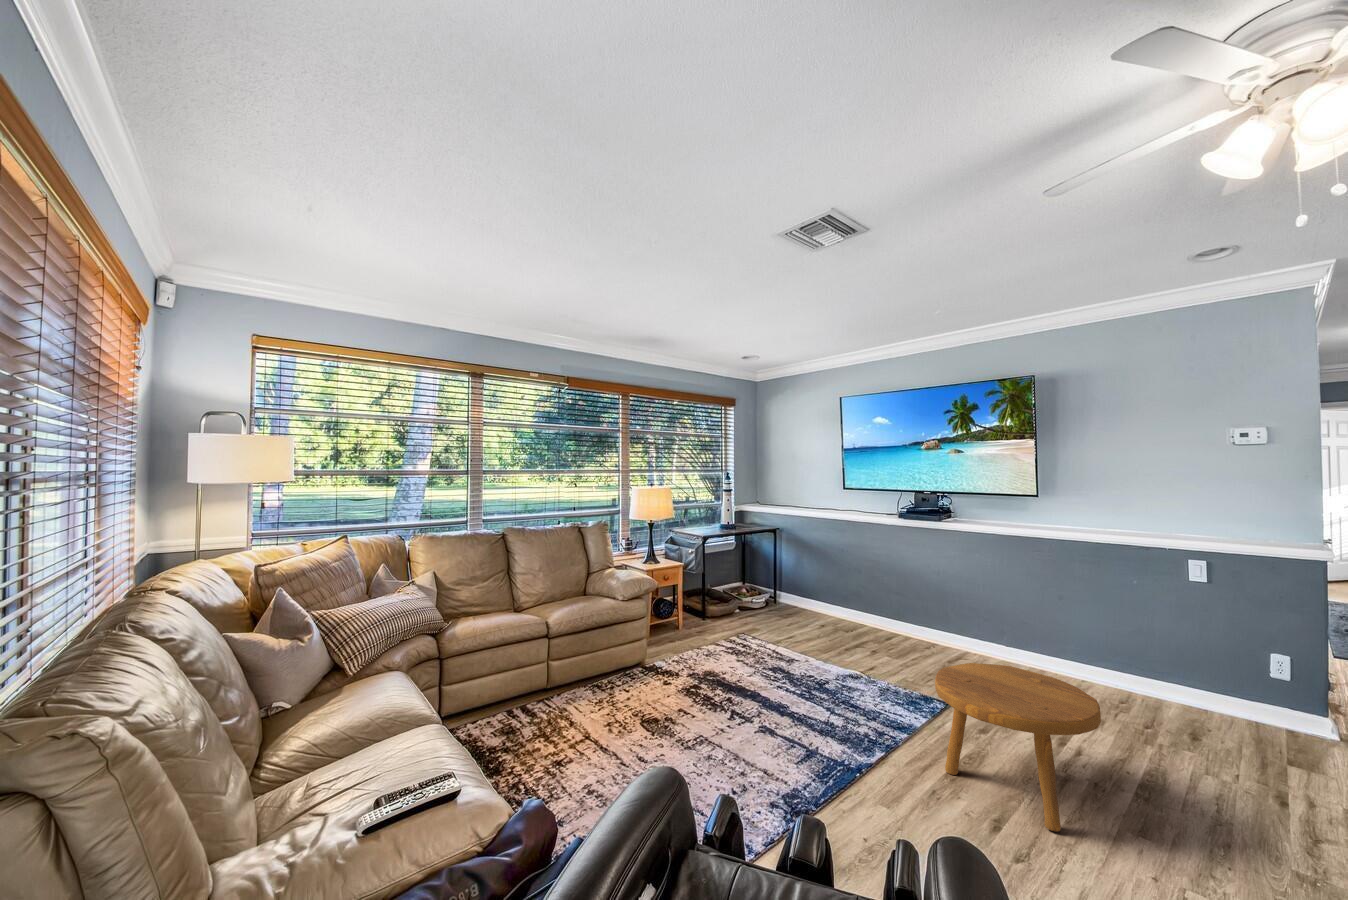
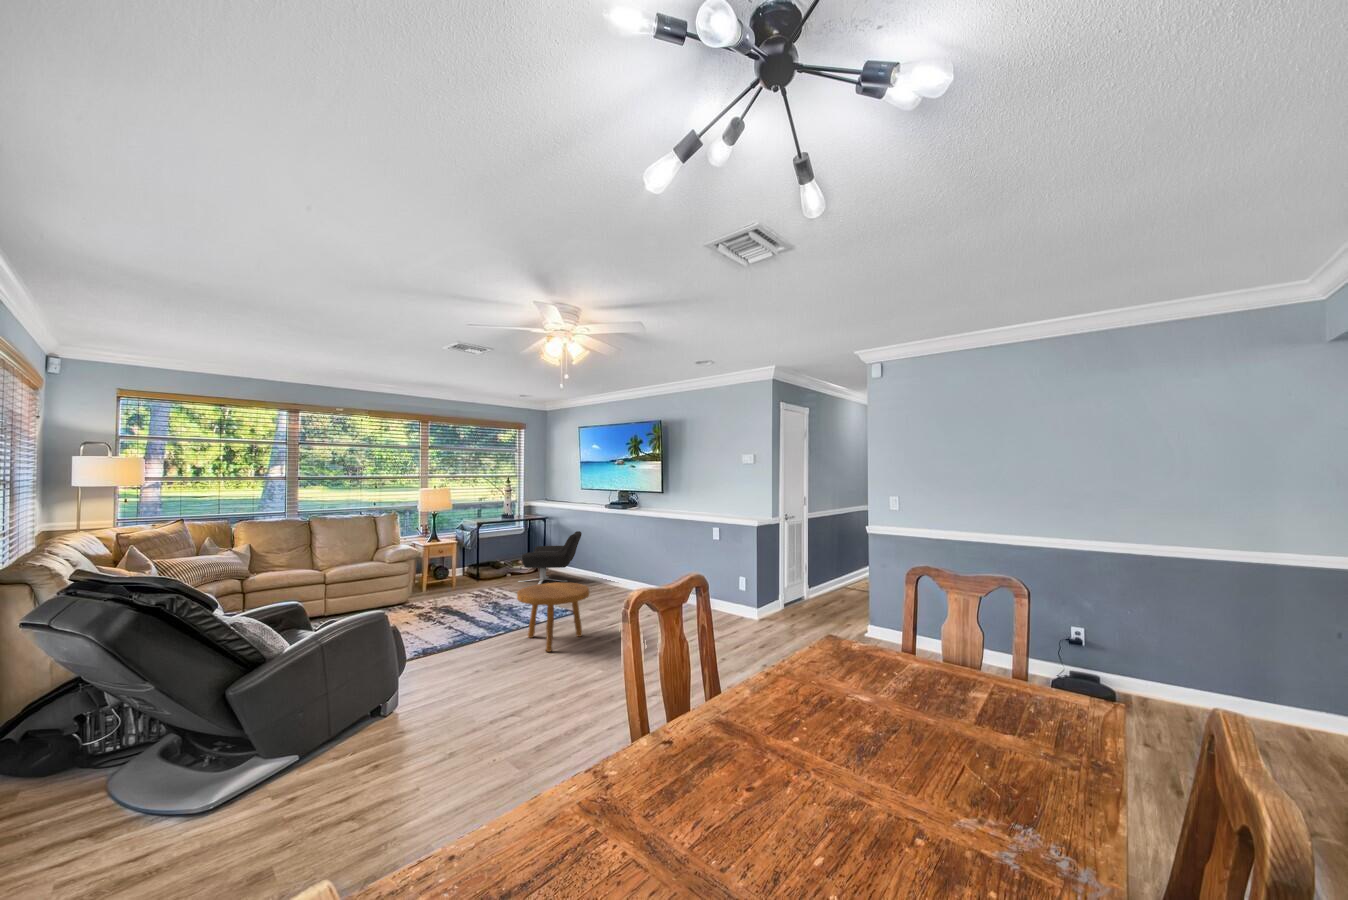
lounge chair: none [764,550,860,635] -> present [518,531,582,584]

